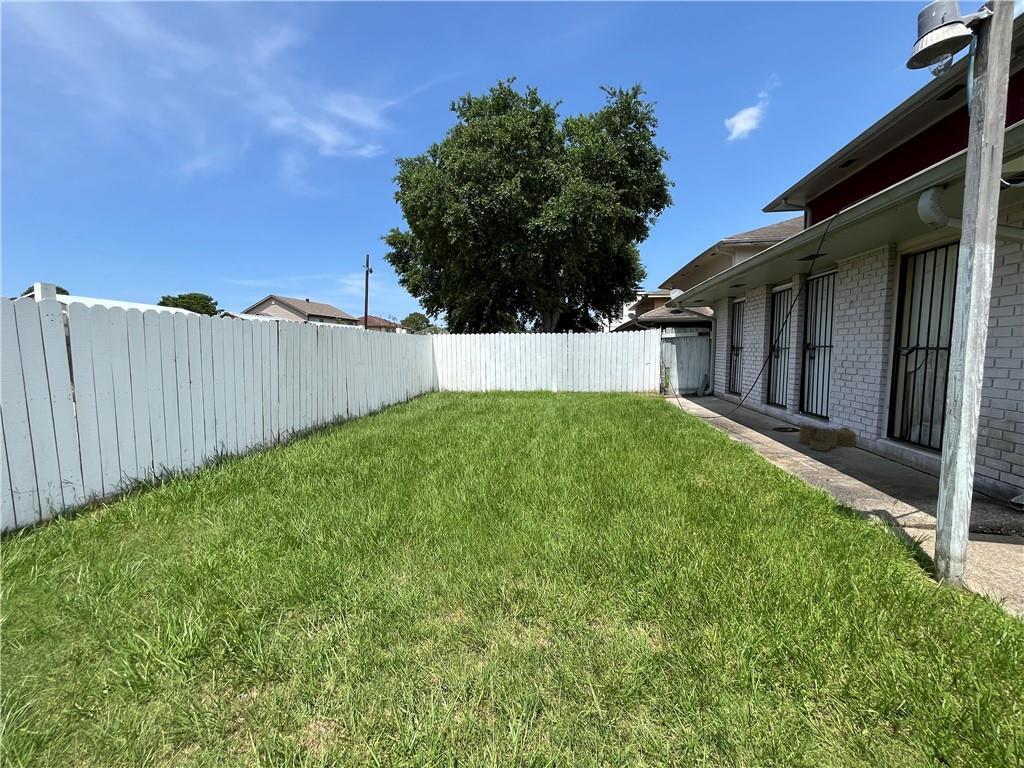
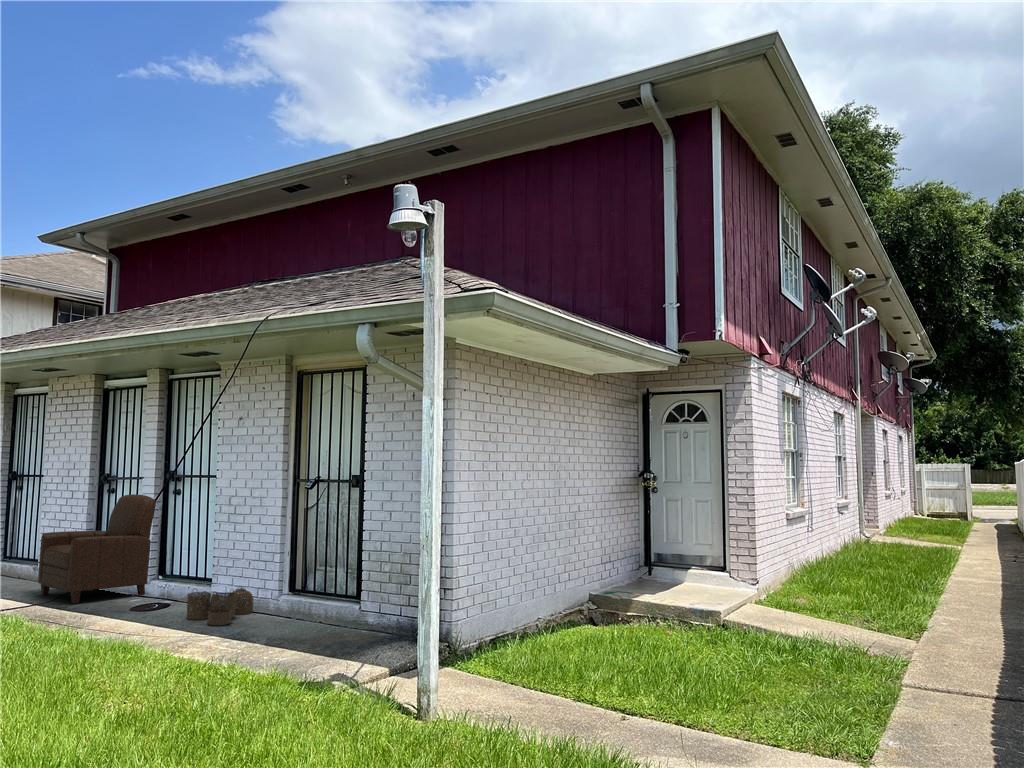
chair: none [727,359,795,423] -> present [38,494,156,604]

